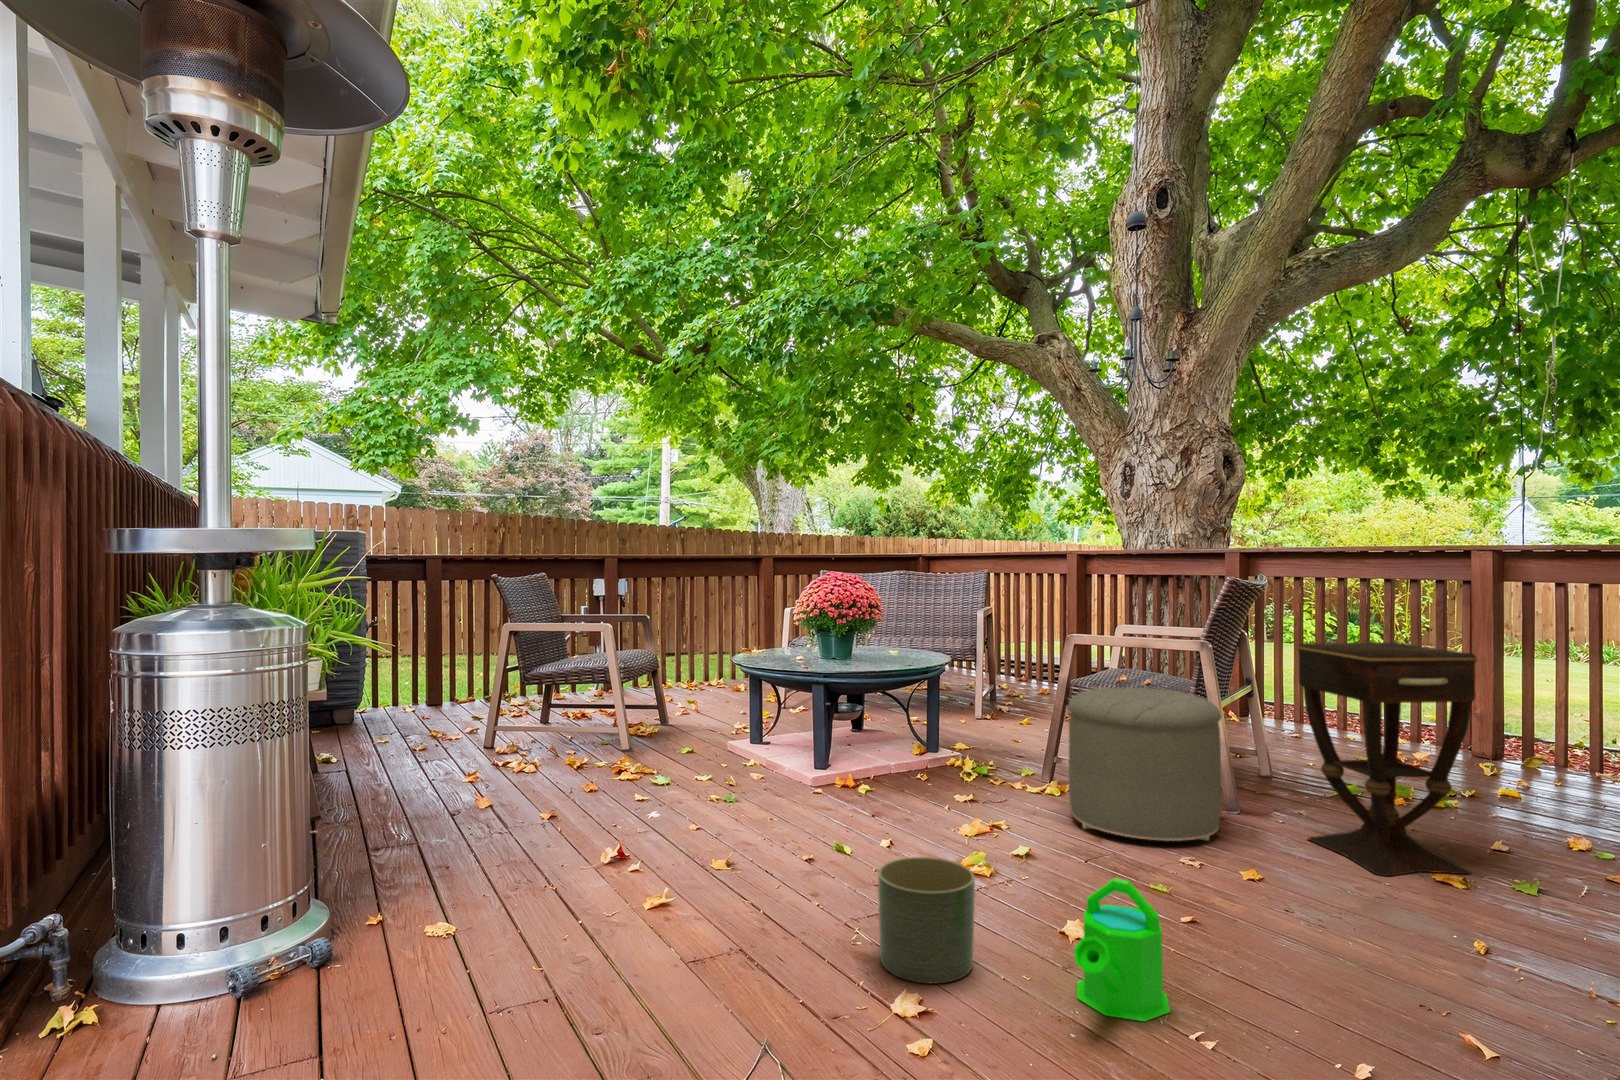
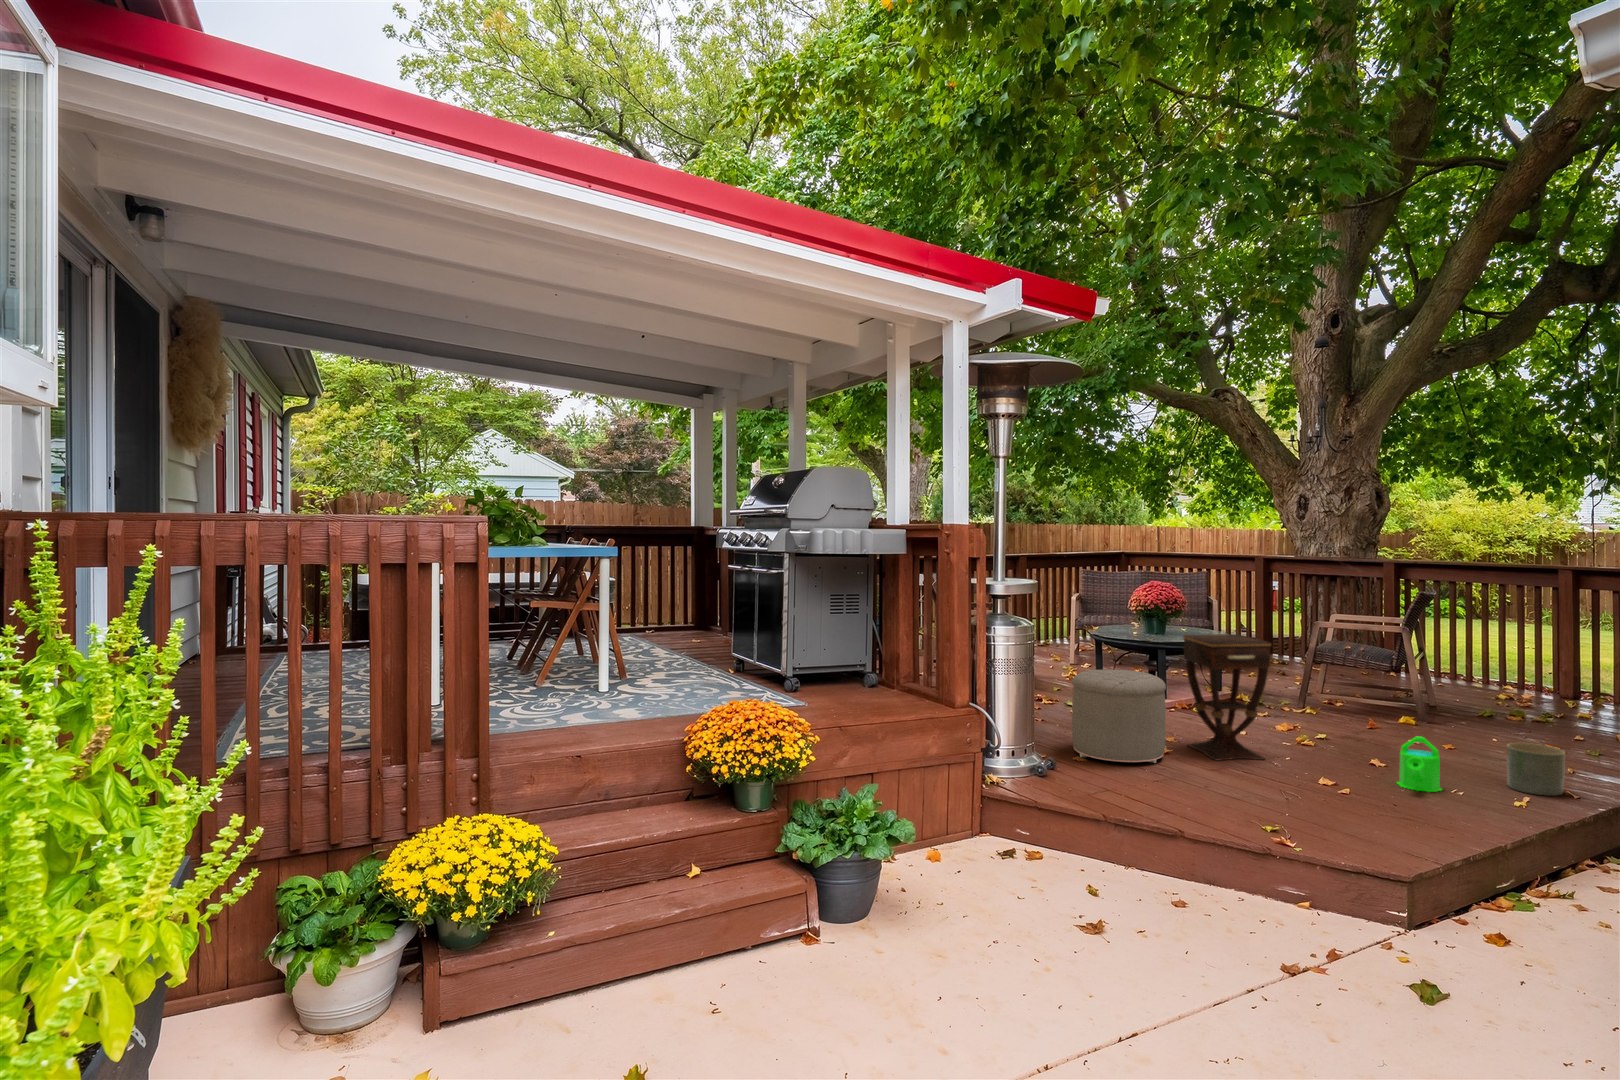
side table: present [1297,643,1477,876] -> present [1183,634,1271,761]
ottoman: present [1068,687,1221,841] -> present [1072,669,1166,763]
planter: present [878,857,975,984] -> present [1507,743,1565,796]

